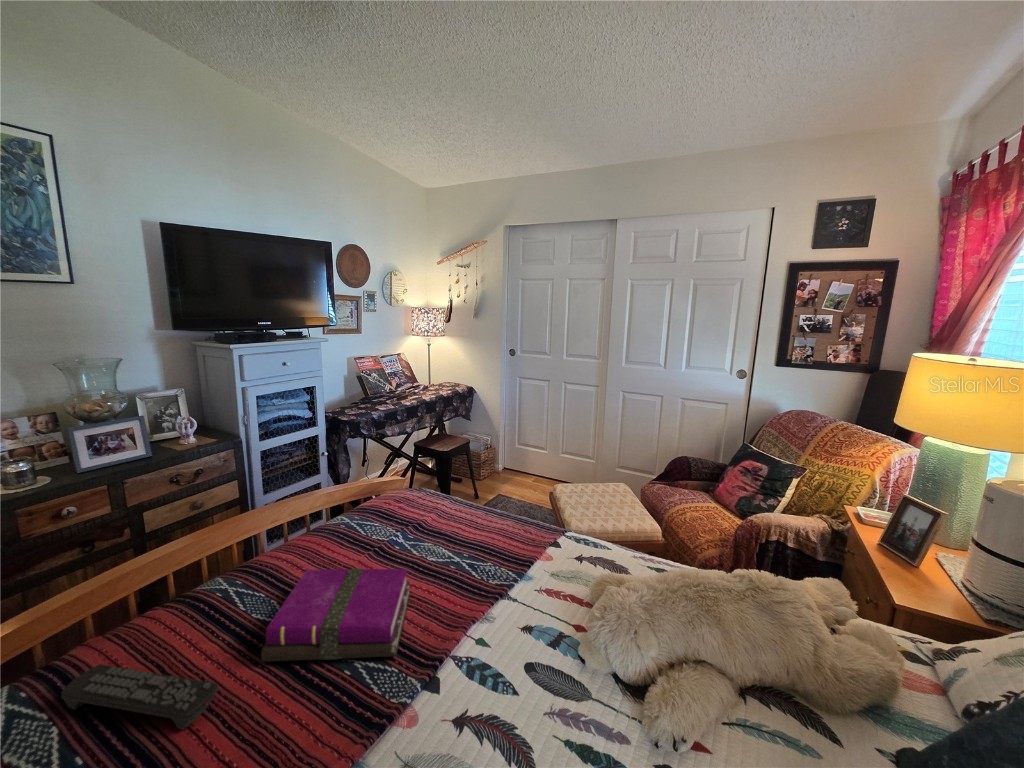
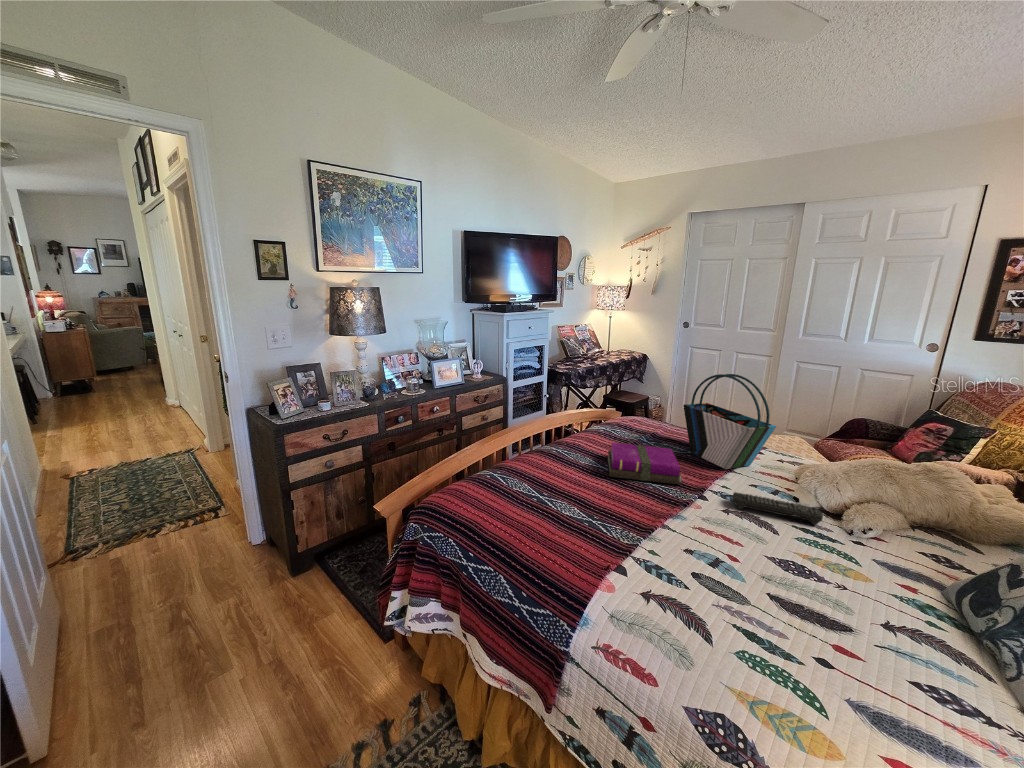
tote bag: none [445,435,559,591] -> present [683,374,776,469]
remote control: present [61,664,218,729] -> present [732,492,823,525]

